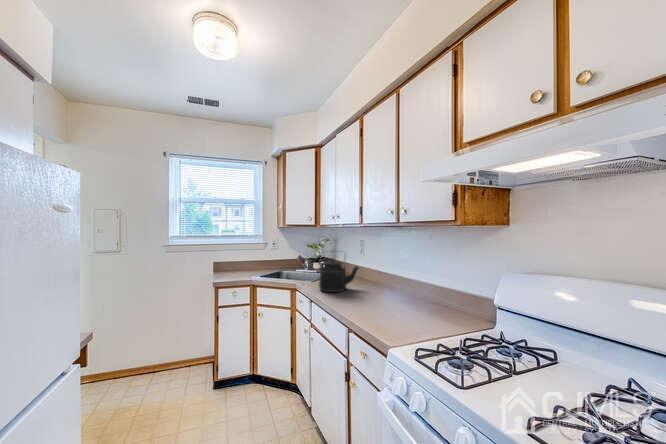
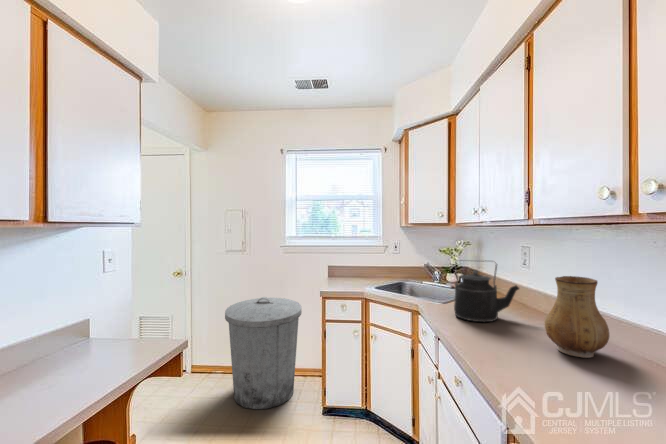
ceramic pitcher: none [371,258,402,304] -> present [545,276,609,358]
trash can: none [112,294,193,398] -> present [225,297,302,409]

